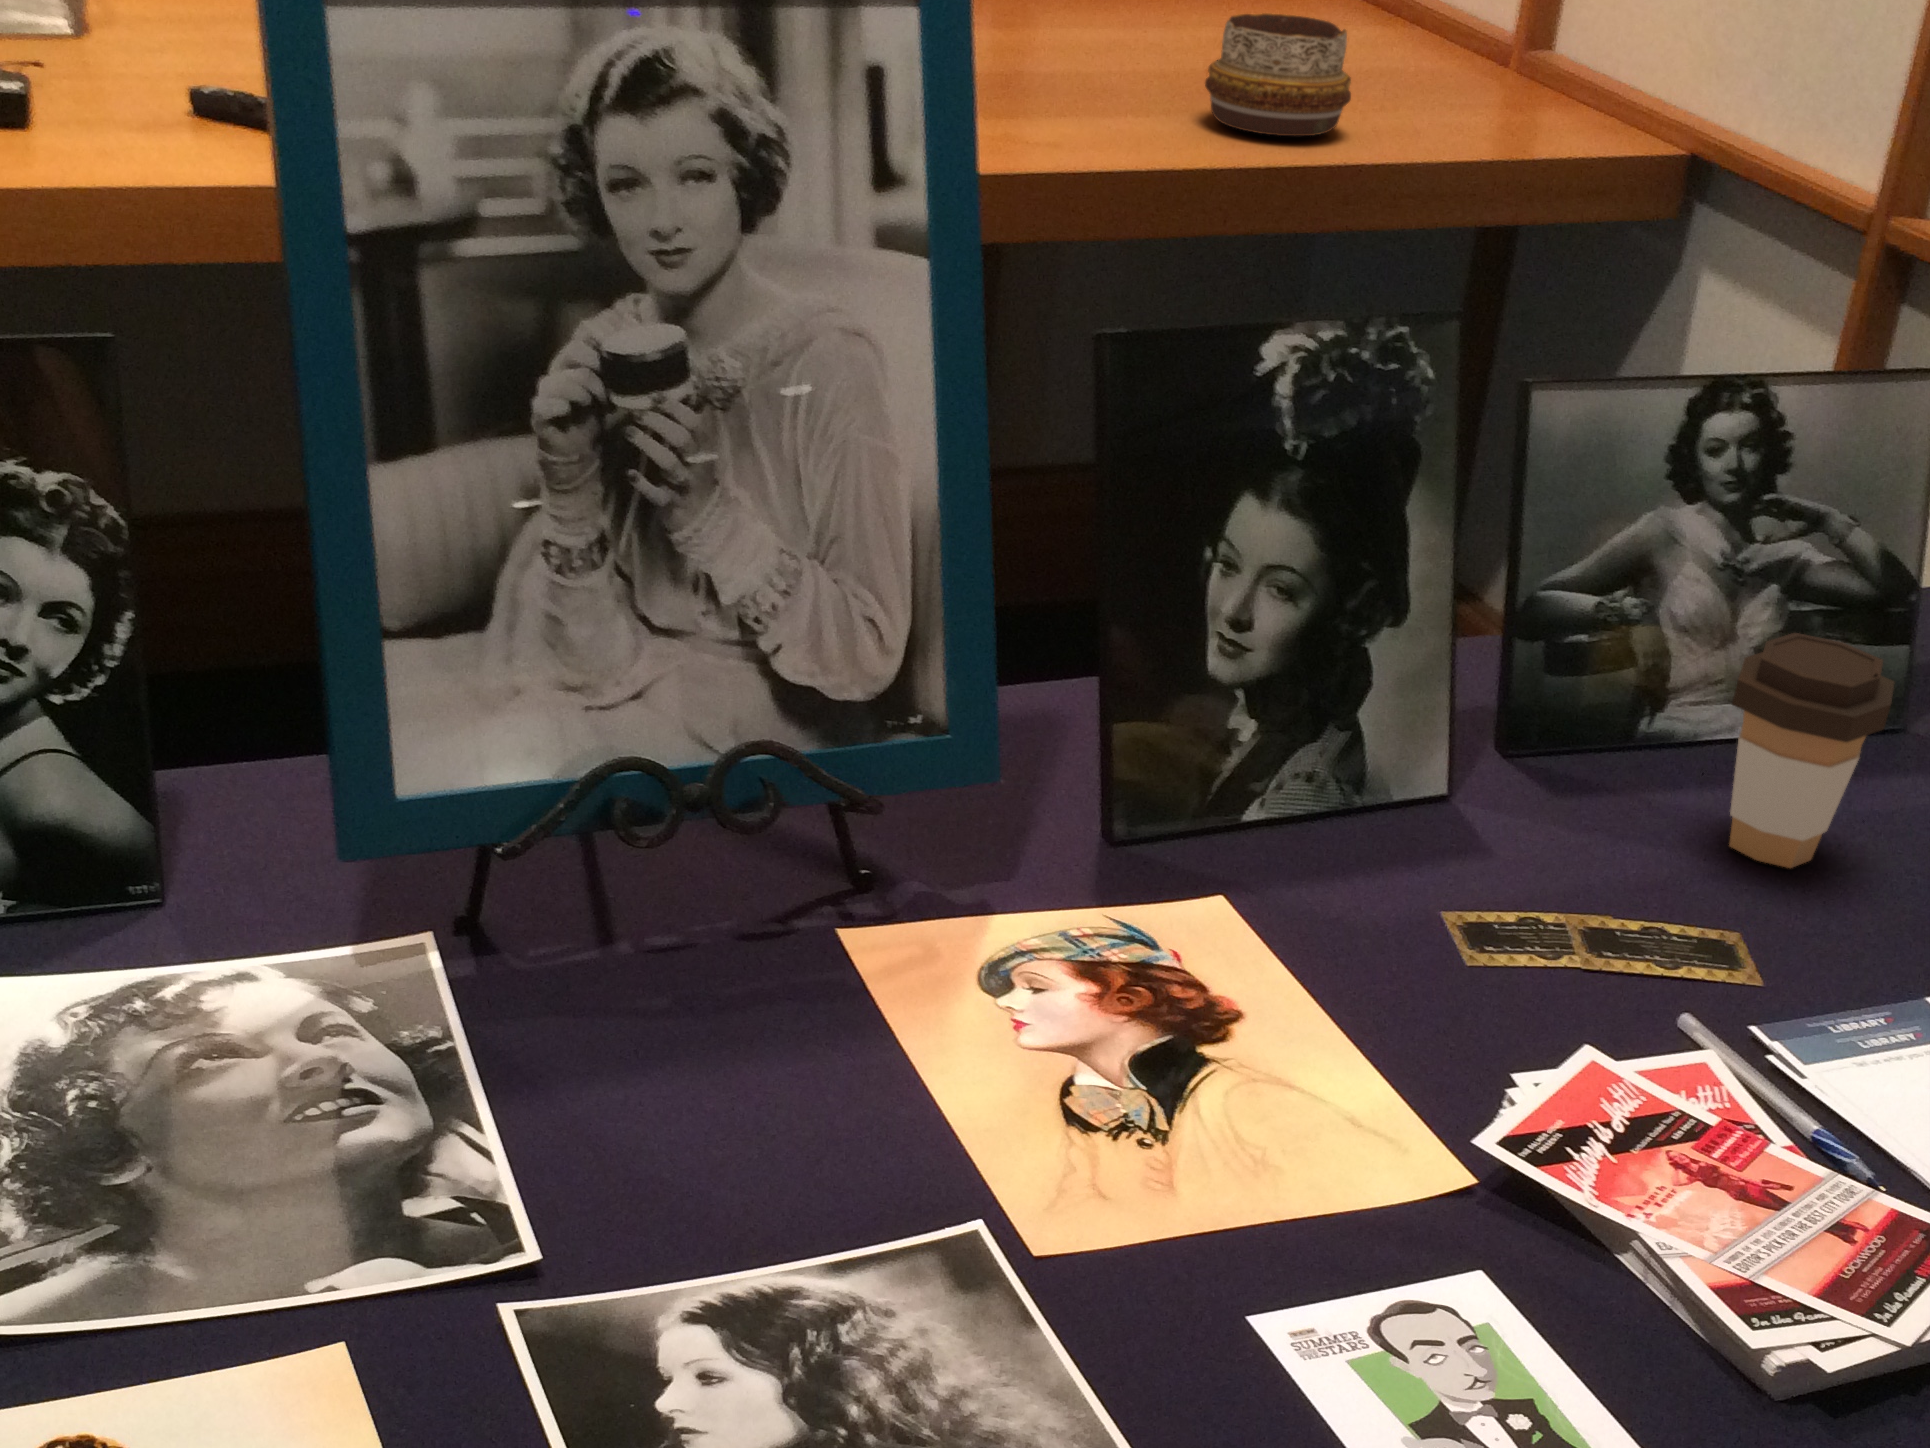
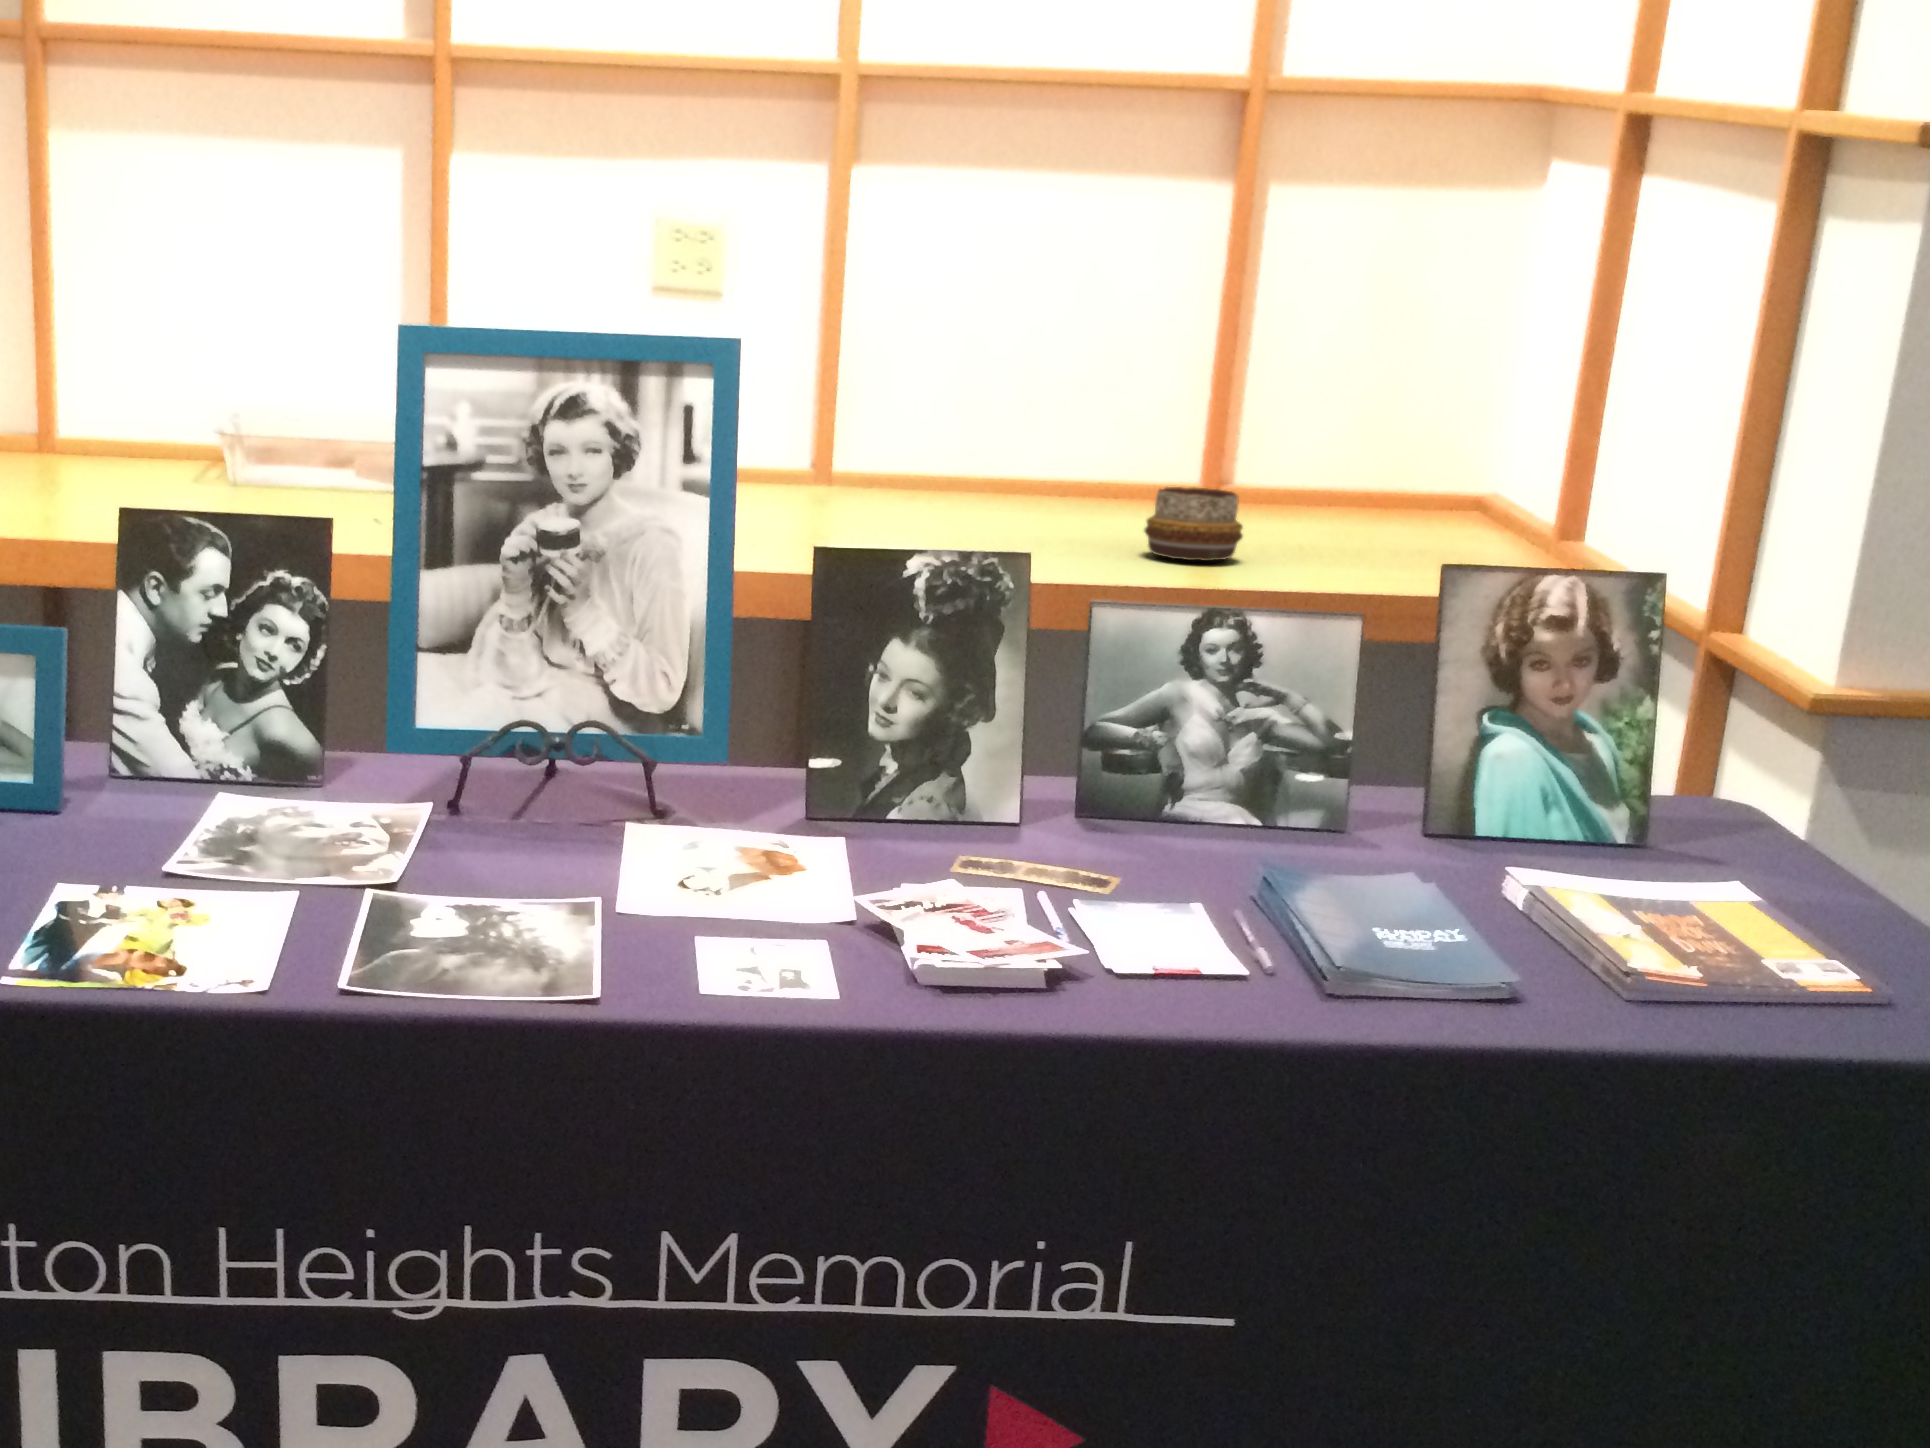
coffee cup: present [1729,633,1894,868] -> none [1159,736,1260,868]

